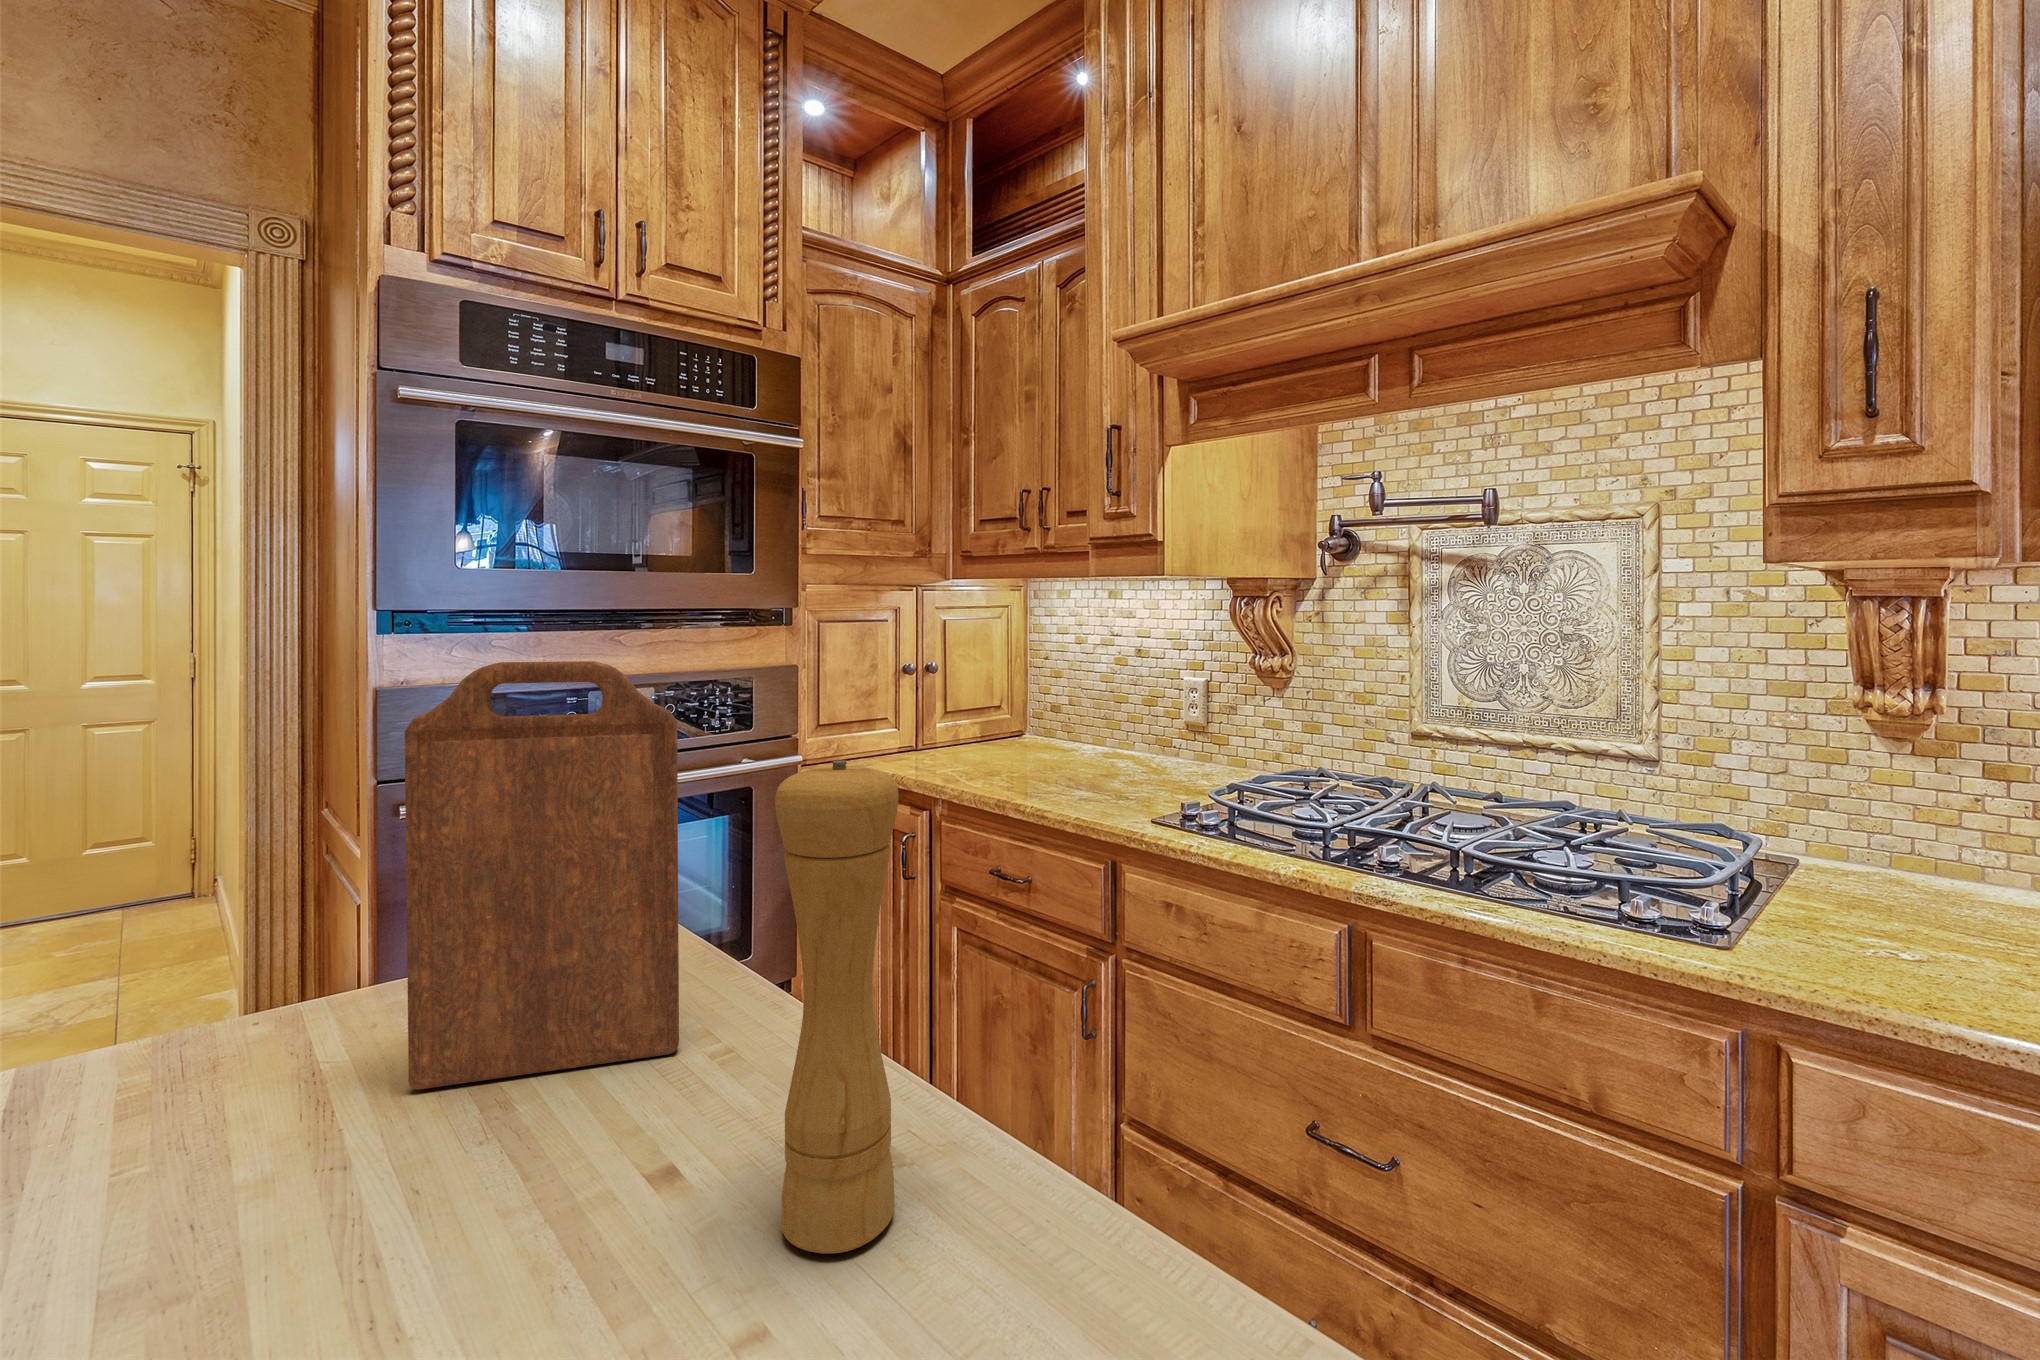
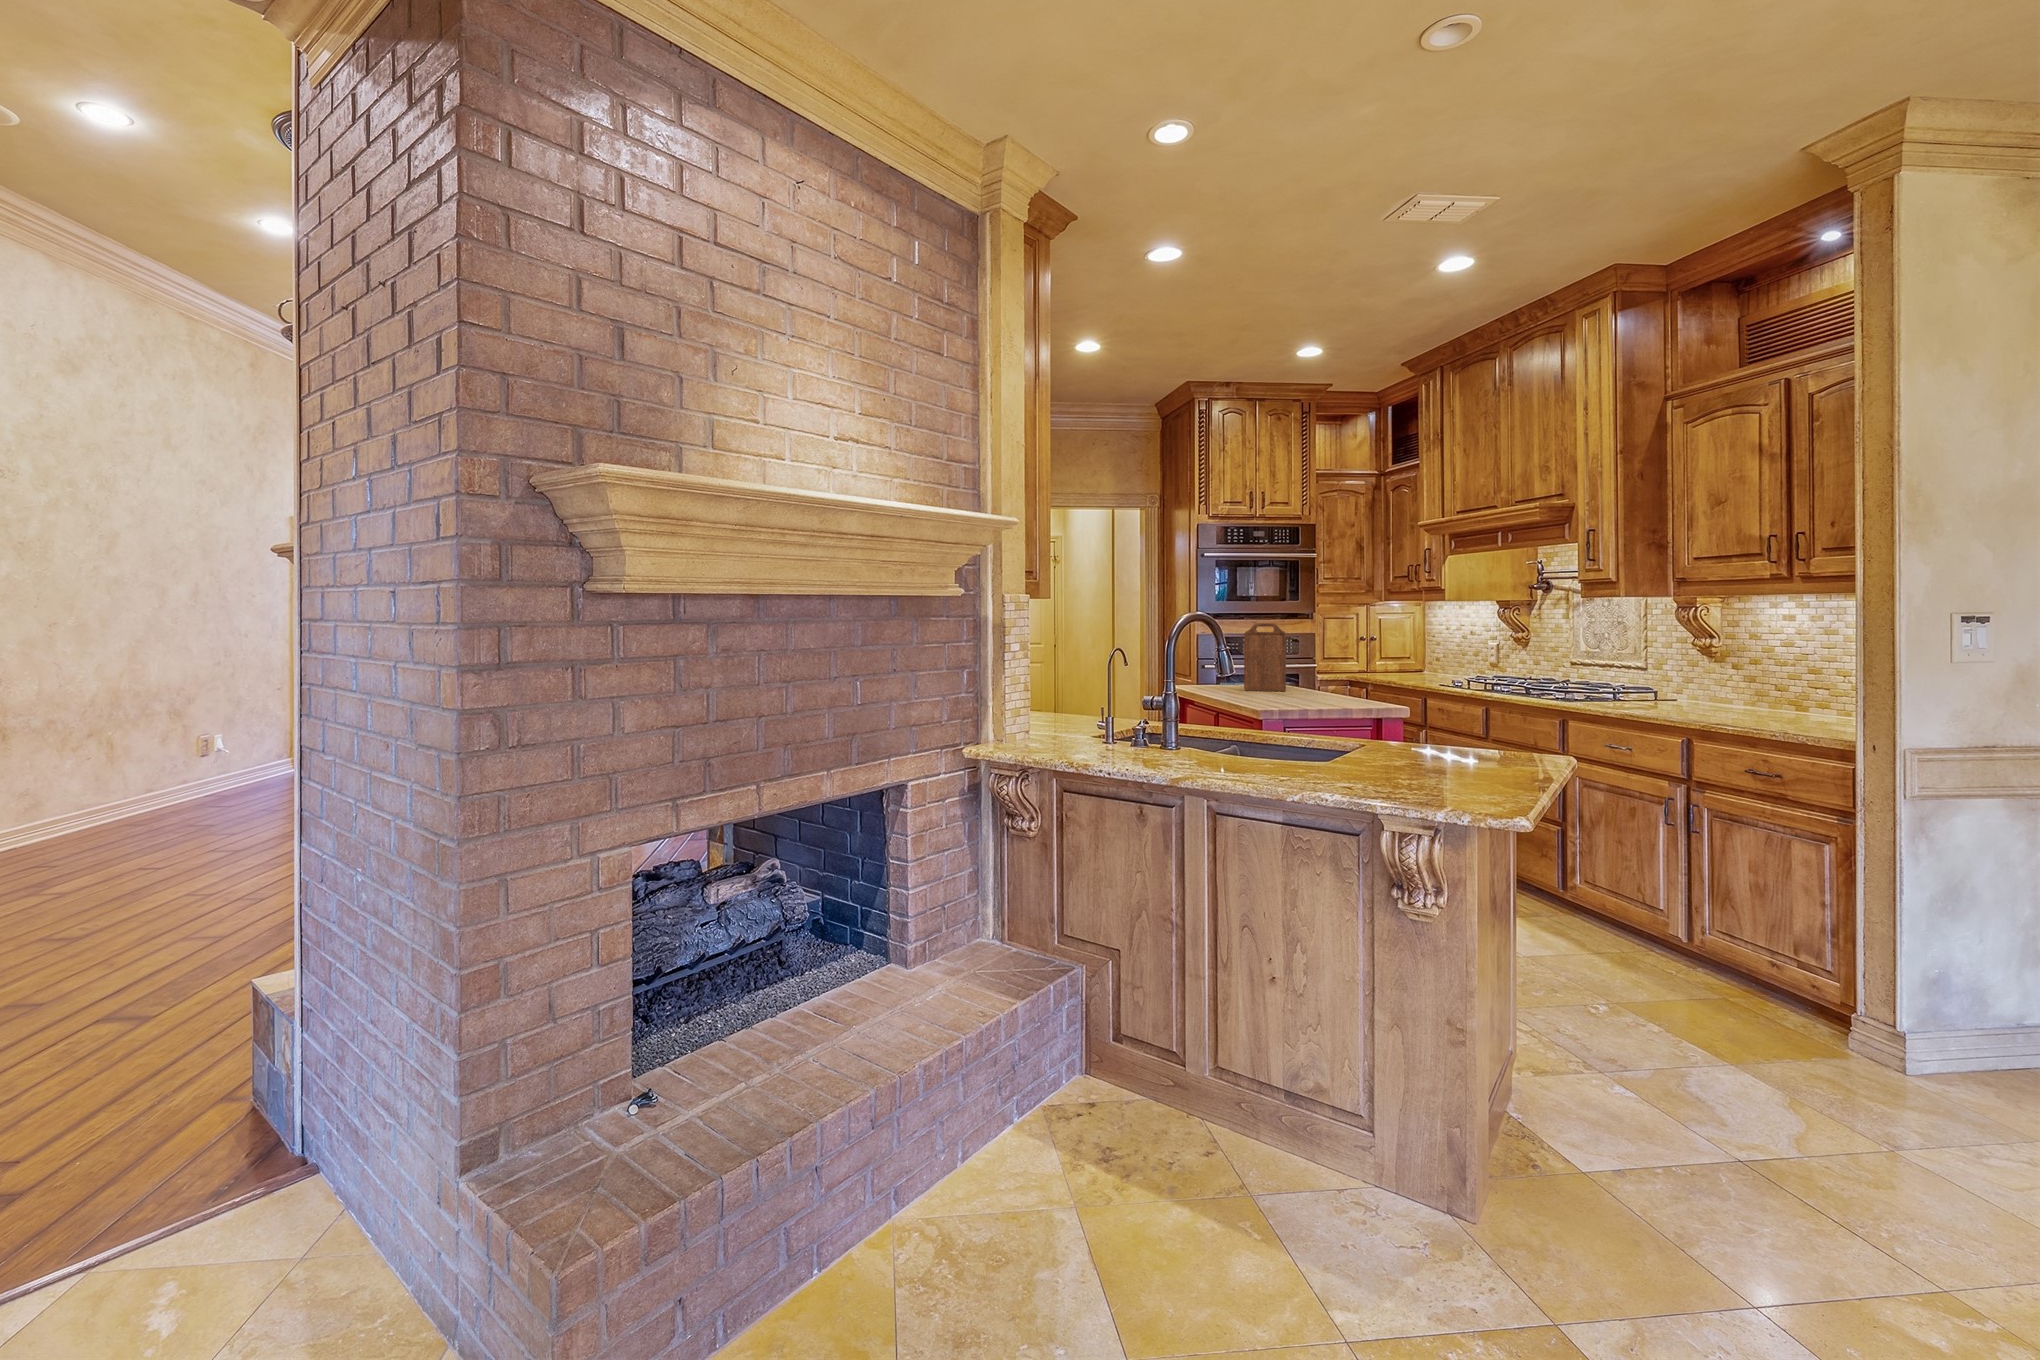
pepper mill: present [775,760,899,1253] -> none [1303,634,1320,697]

